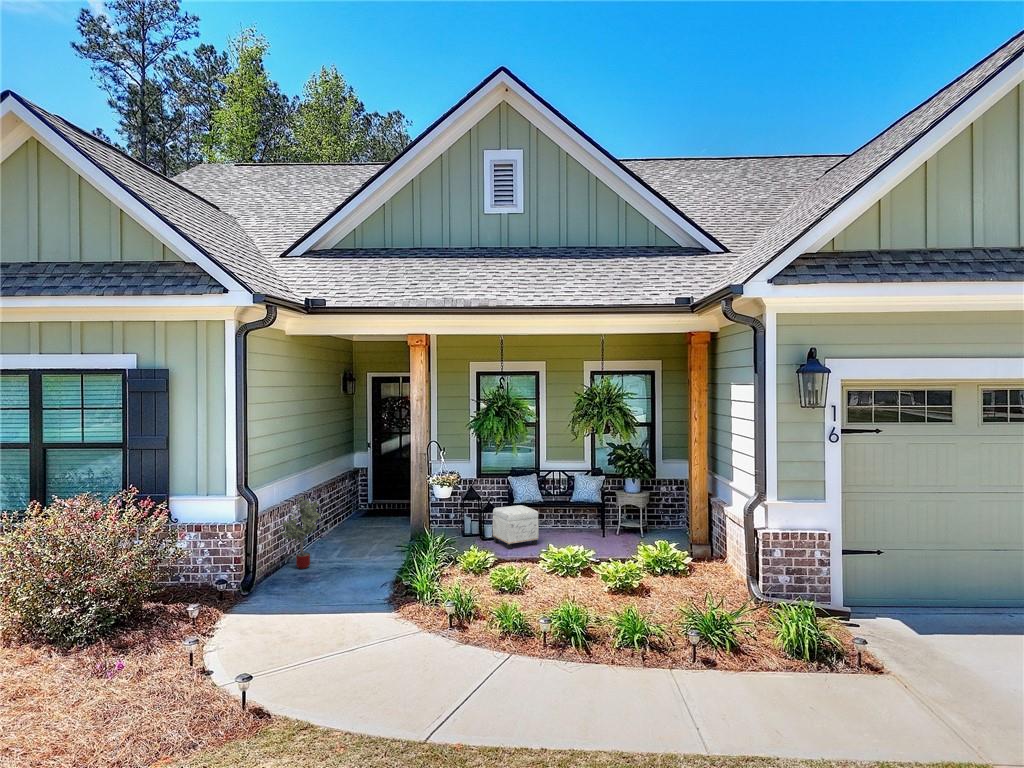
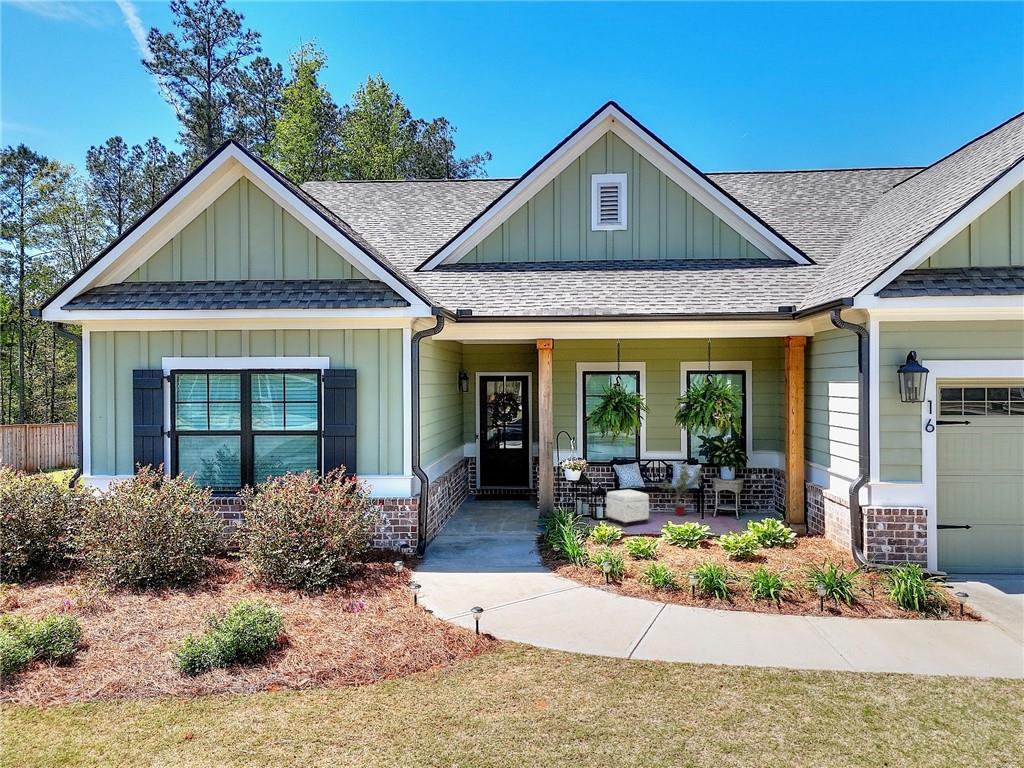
potted tree: present [280,497,321,569] -> present [659,464,701,516]

